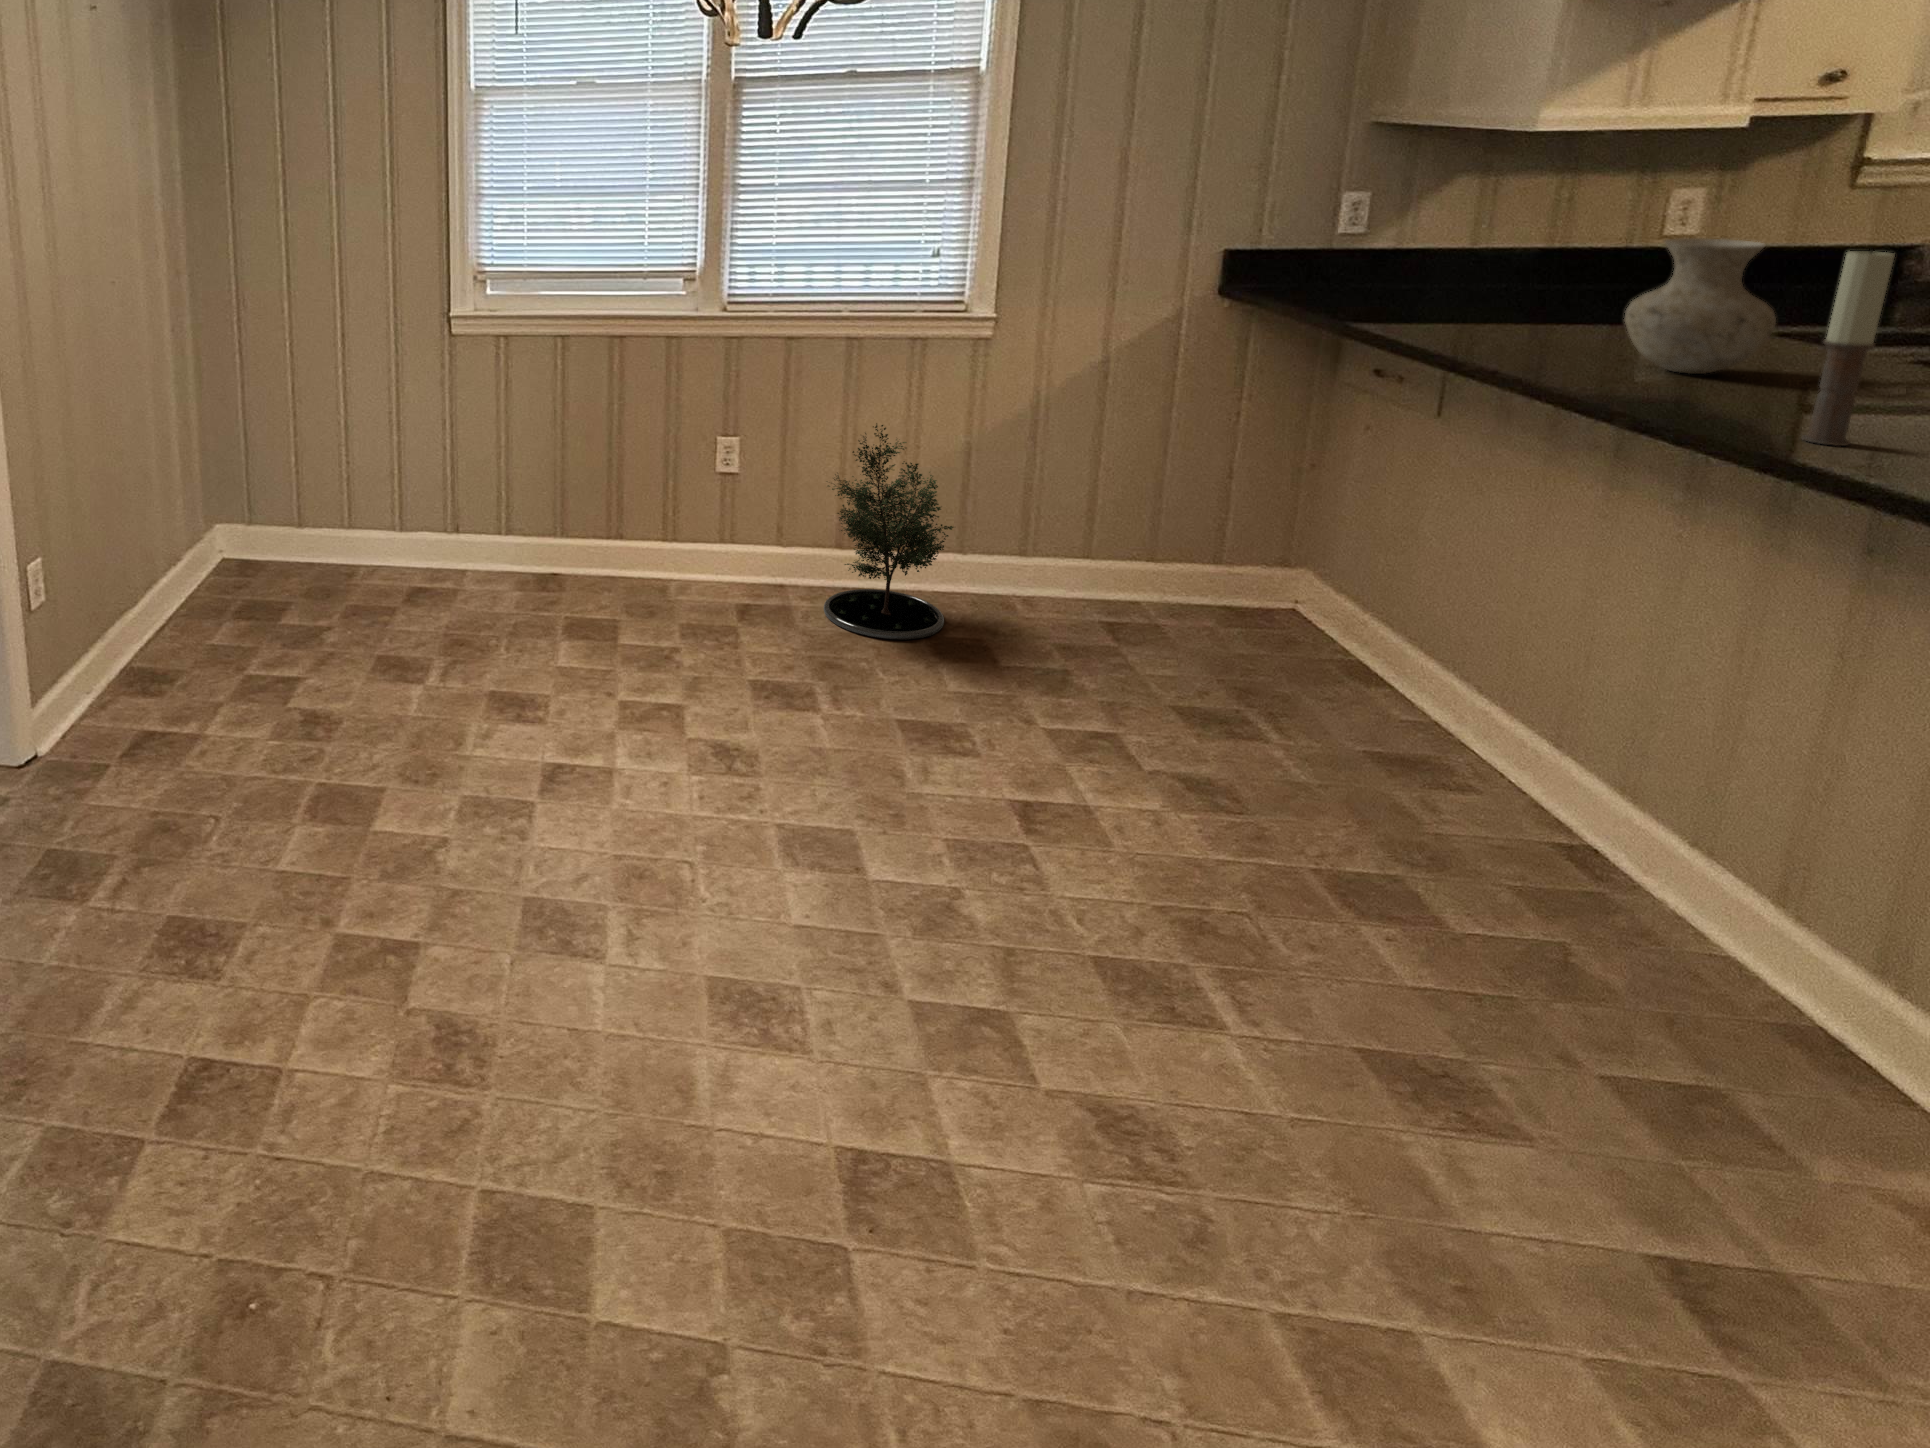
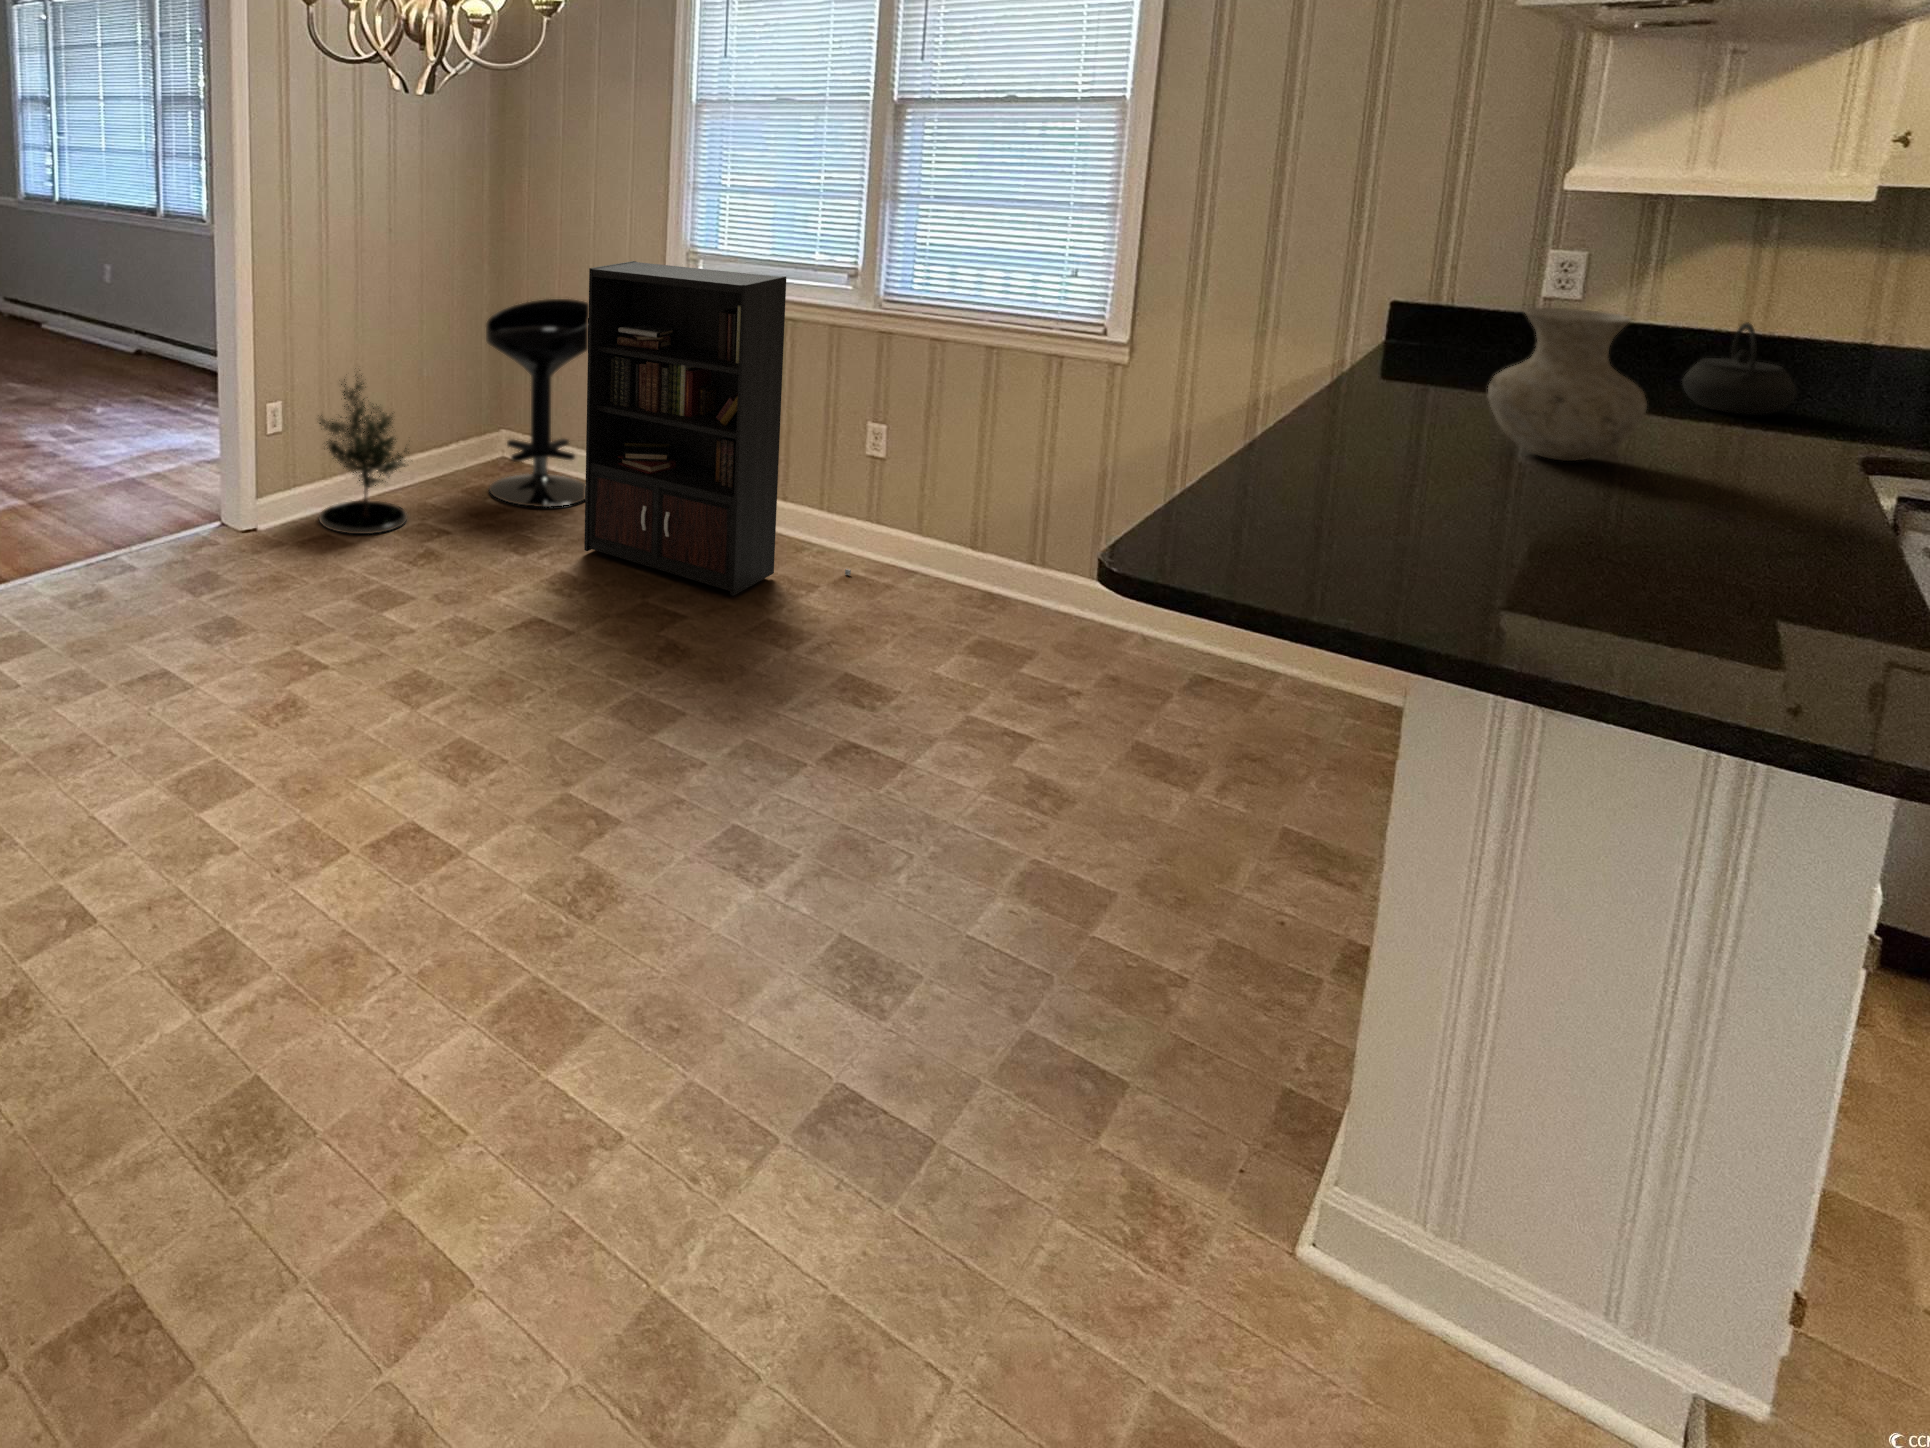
kettle: none [1504,240,1591,314] -> present [1682,322,1797,415]
candle: present [1802,248,1894,446] -> none [1327,303,1389,501]
bookcase: none [473,288,737,661] -> present [584,261,851,596]
bar stool: none [244,347,390,615] -> present [486,299,589,507]
potted tree: present [824,423,954,639] -> present [319,375,409,534]

